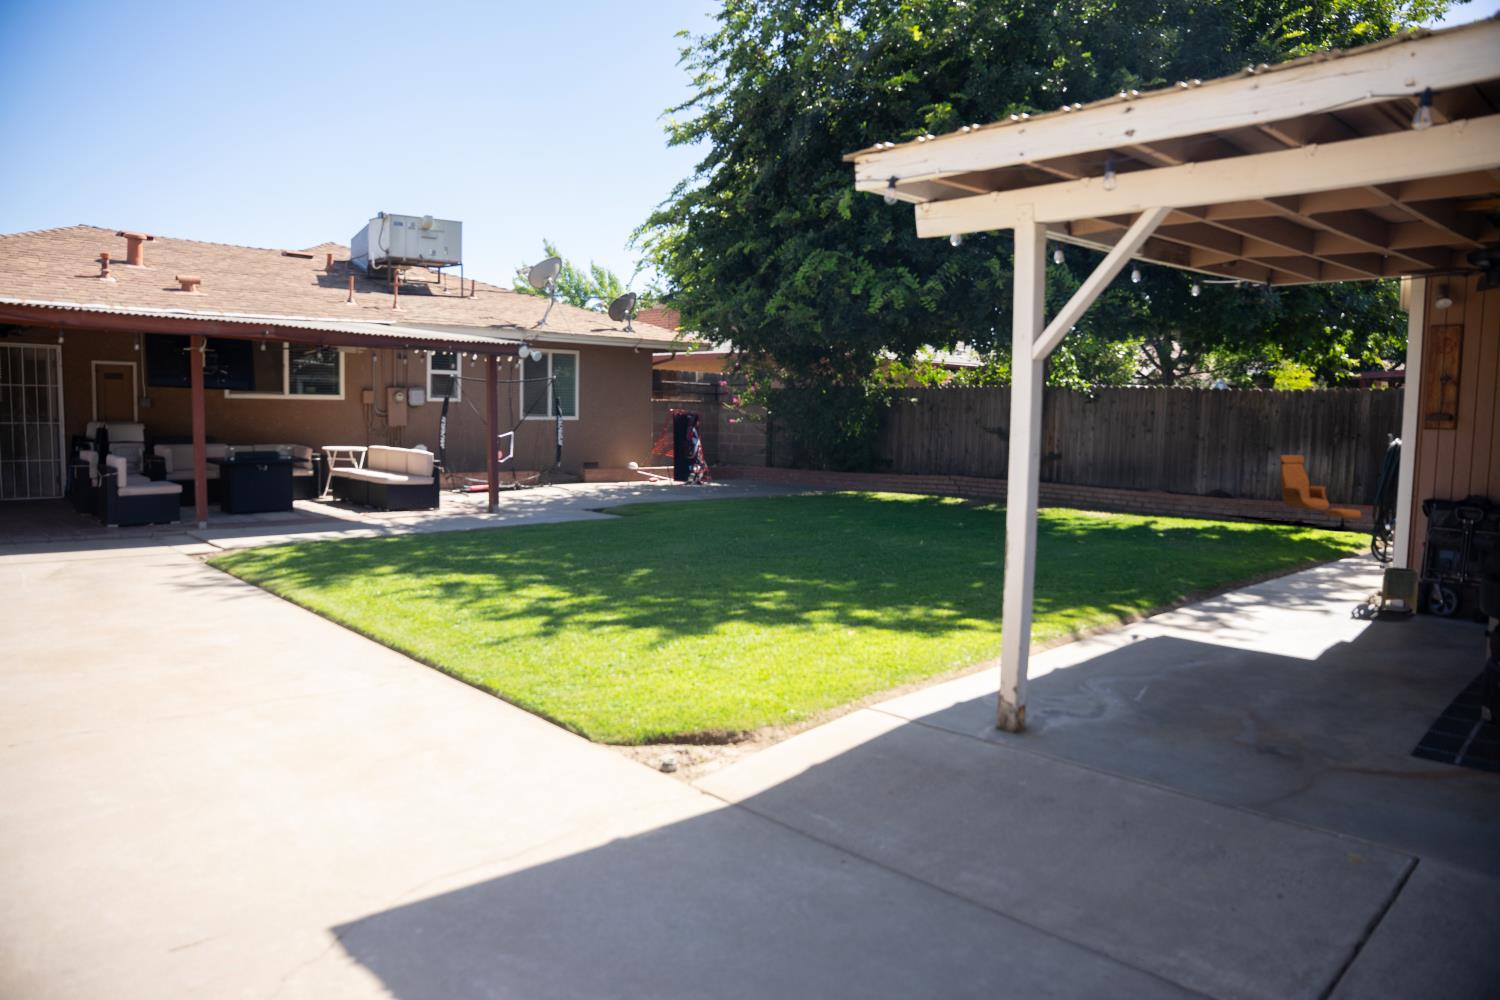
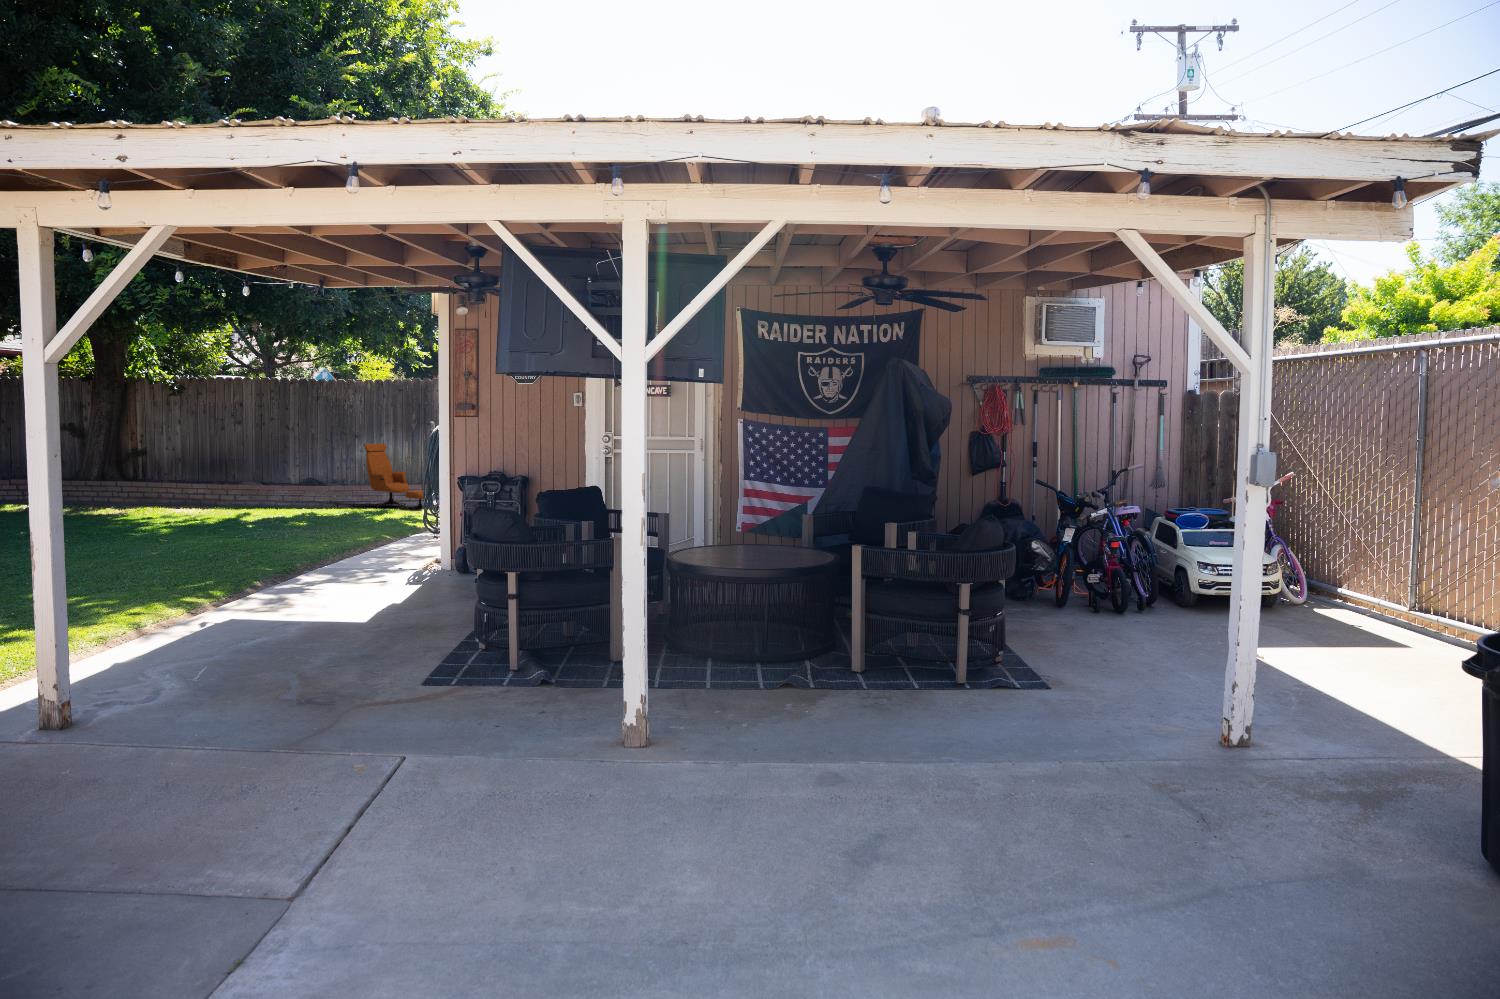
planter: present [1381,567,1418,614] -> none [429,537,454,574]

